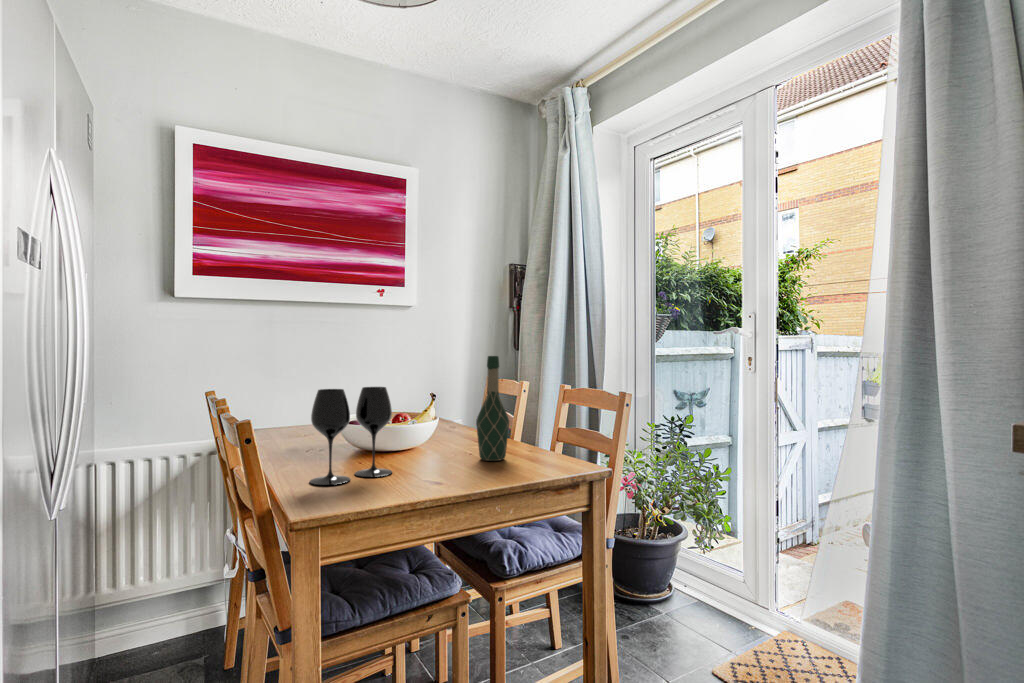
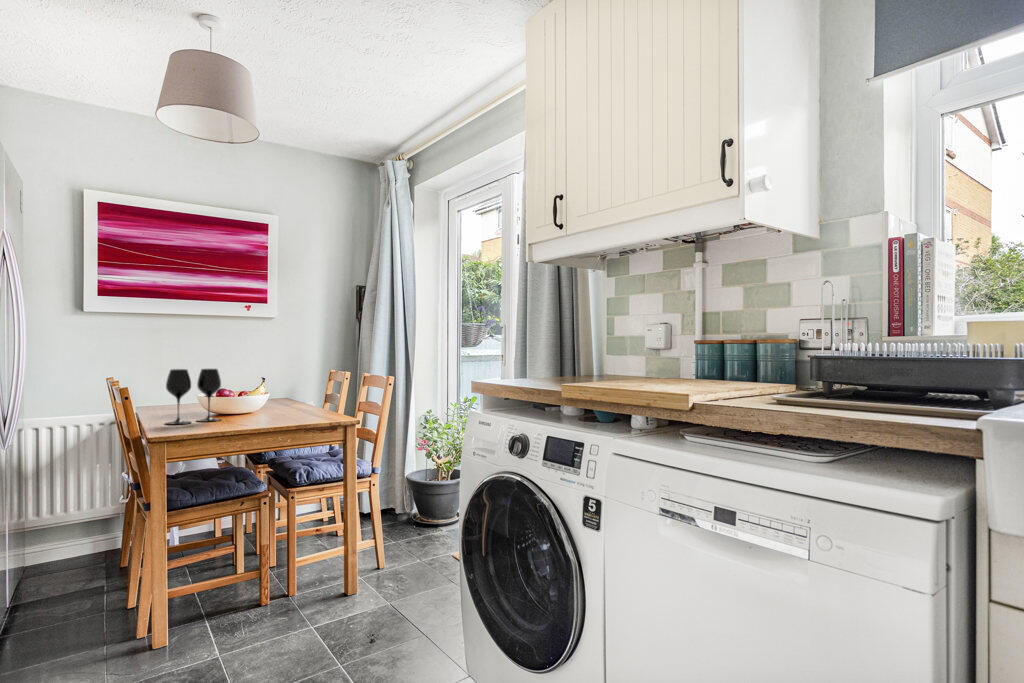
wine bottle: present [476,356,509,461] -> none [283,350,305,415]

